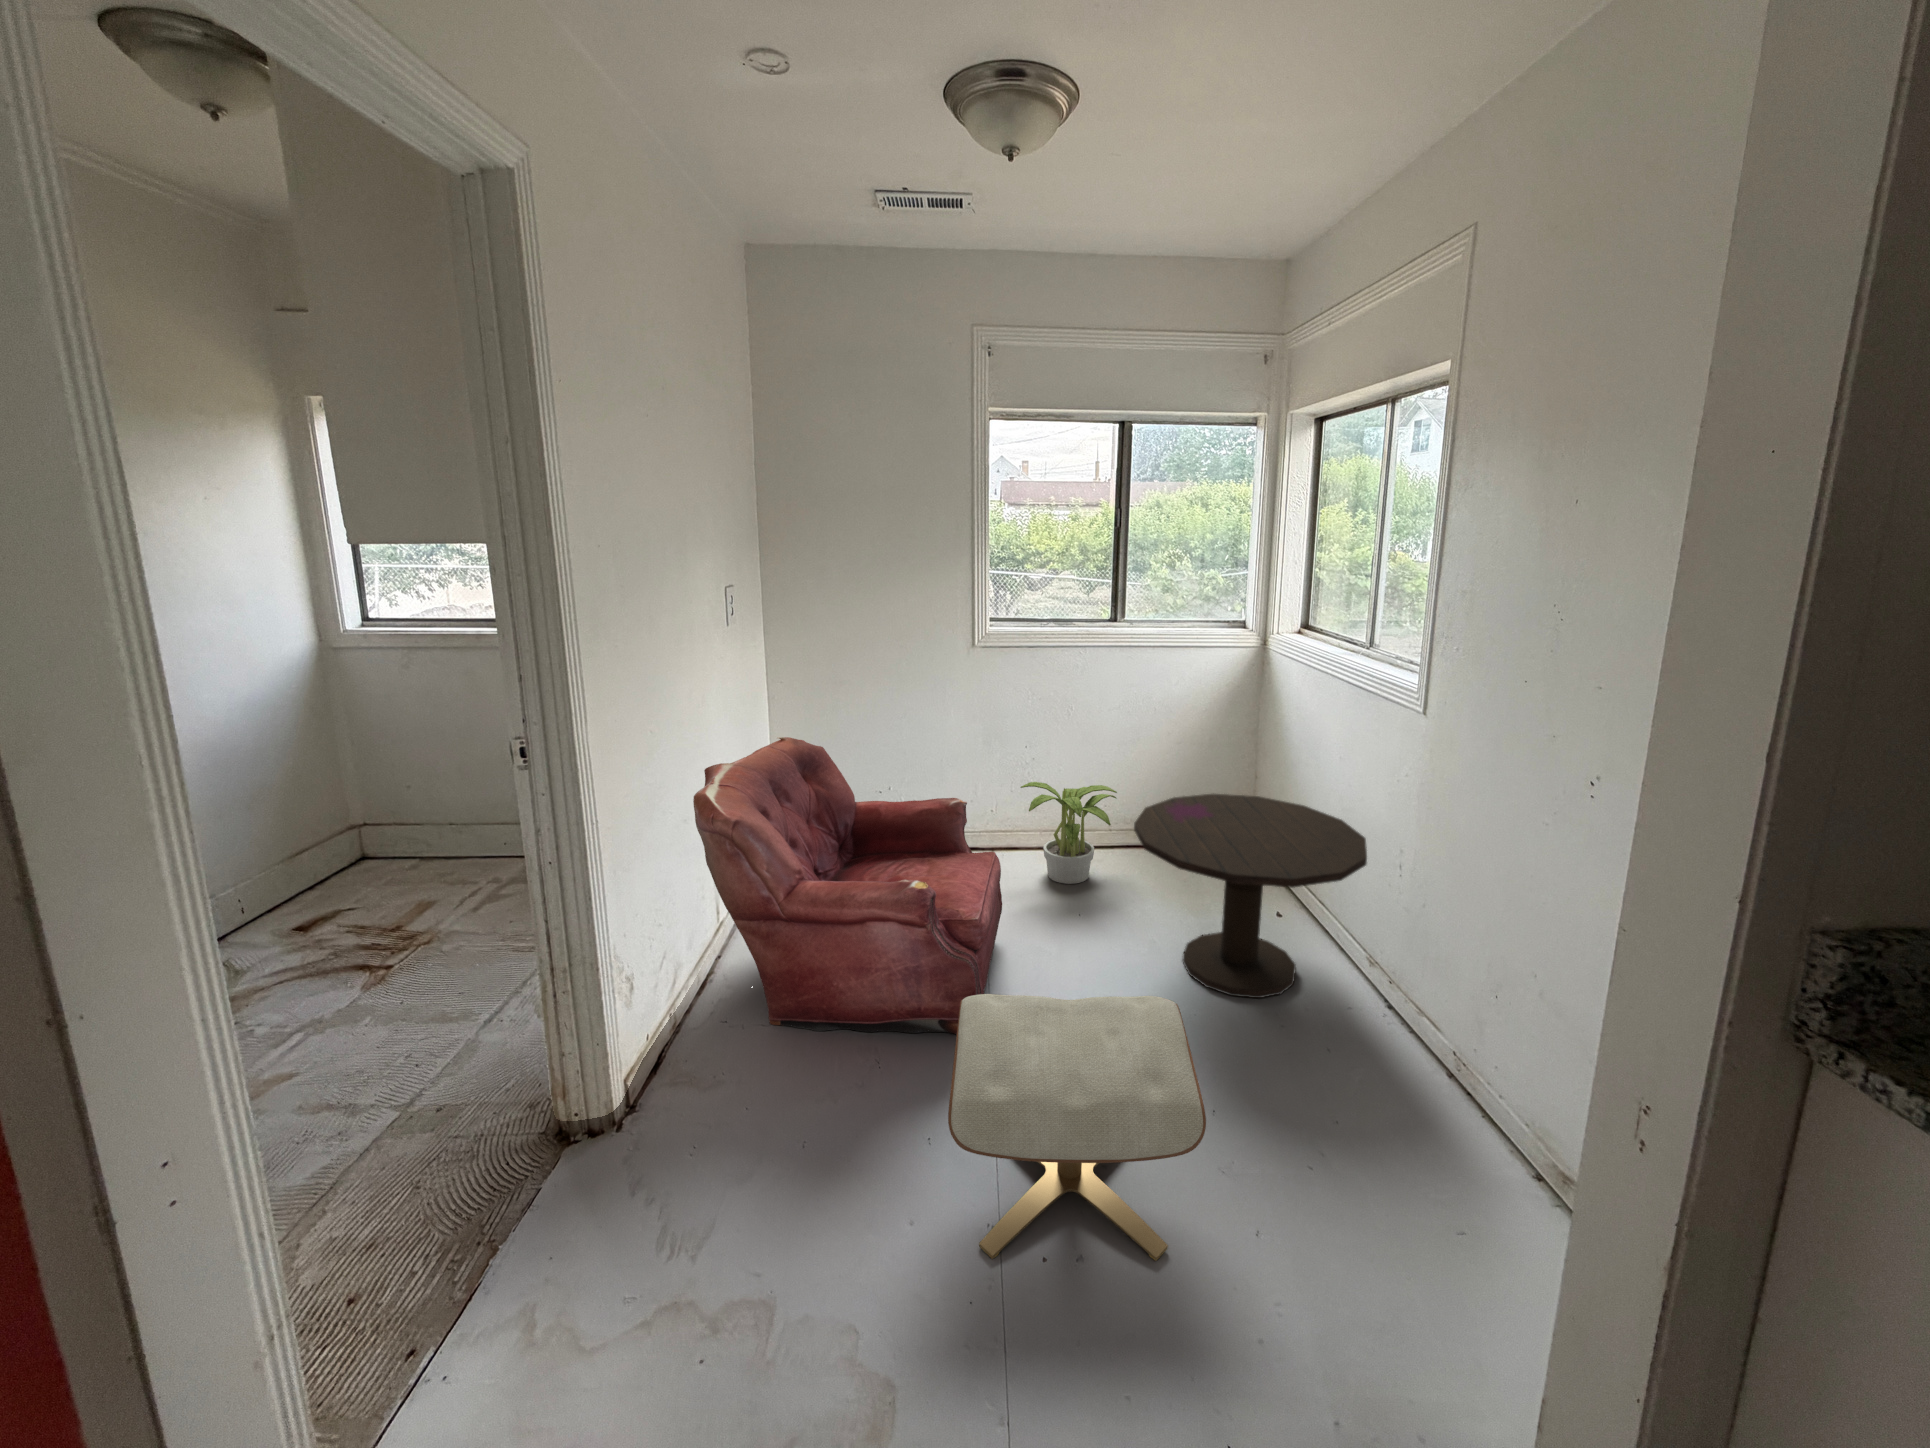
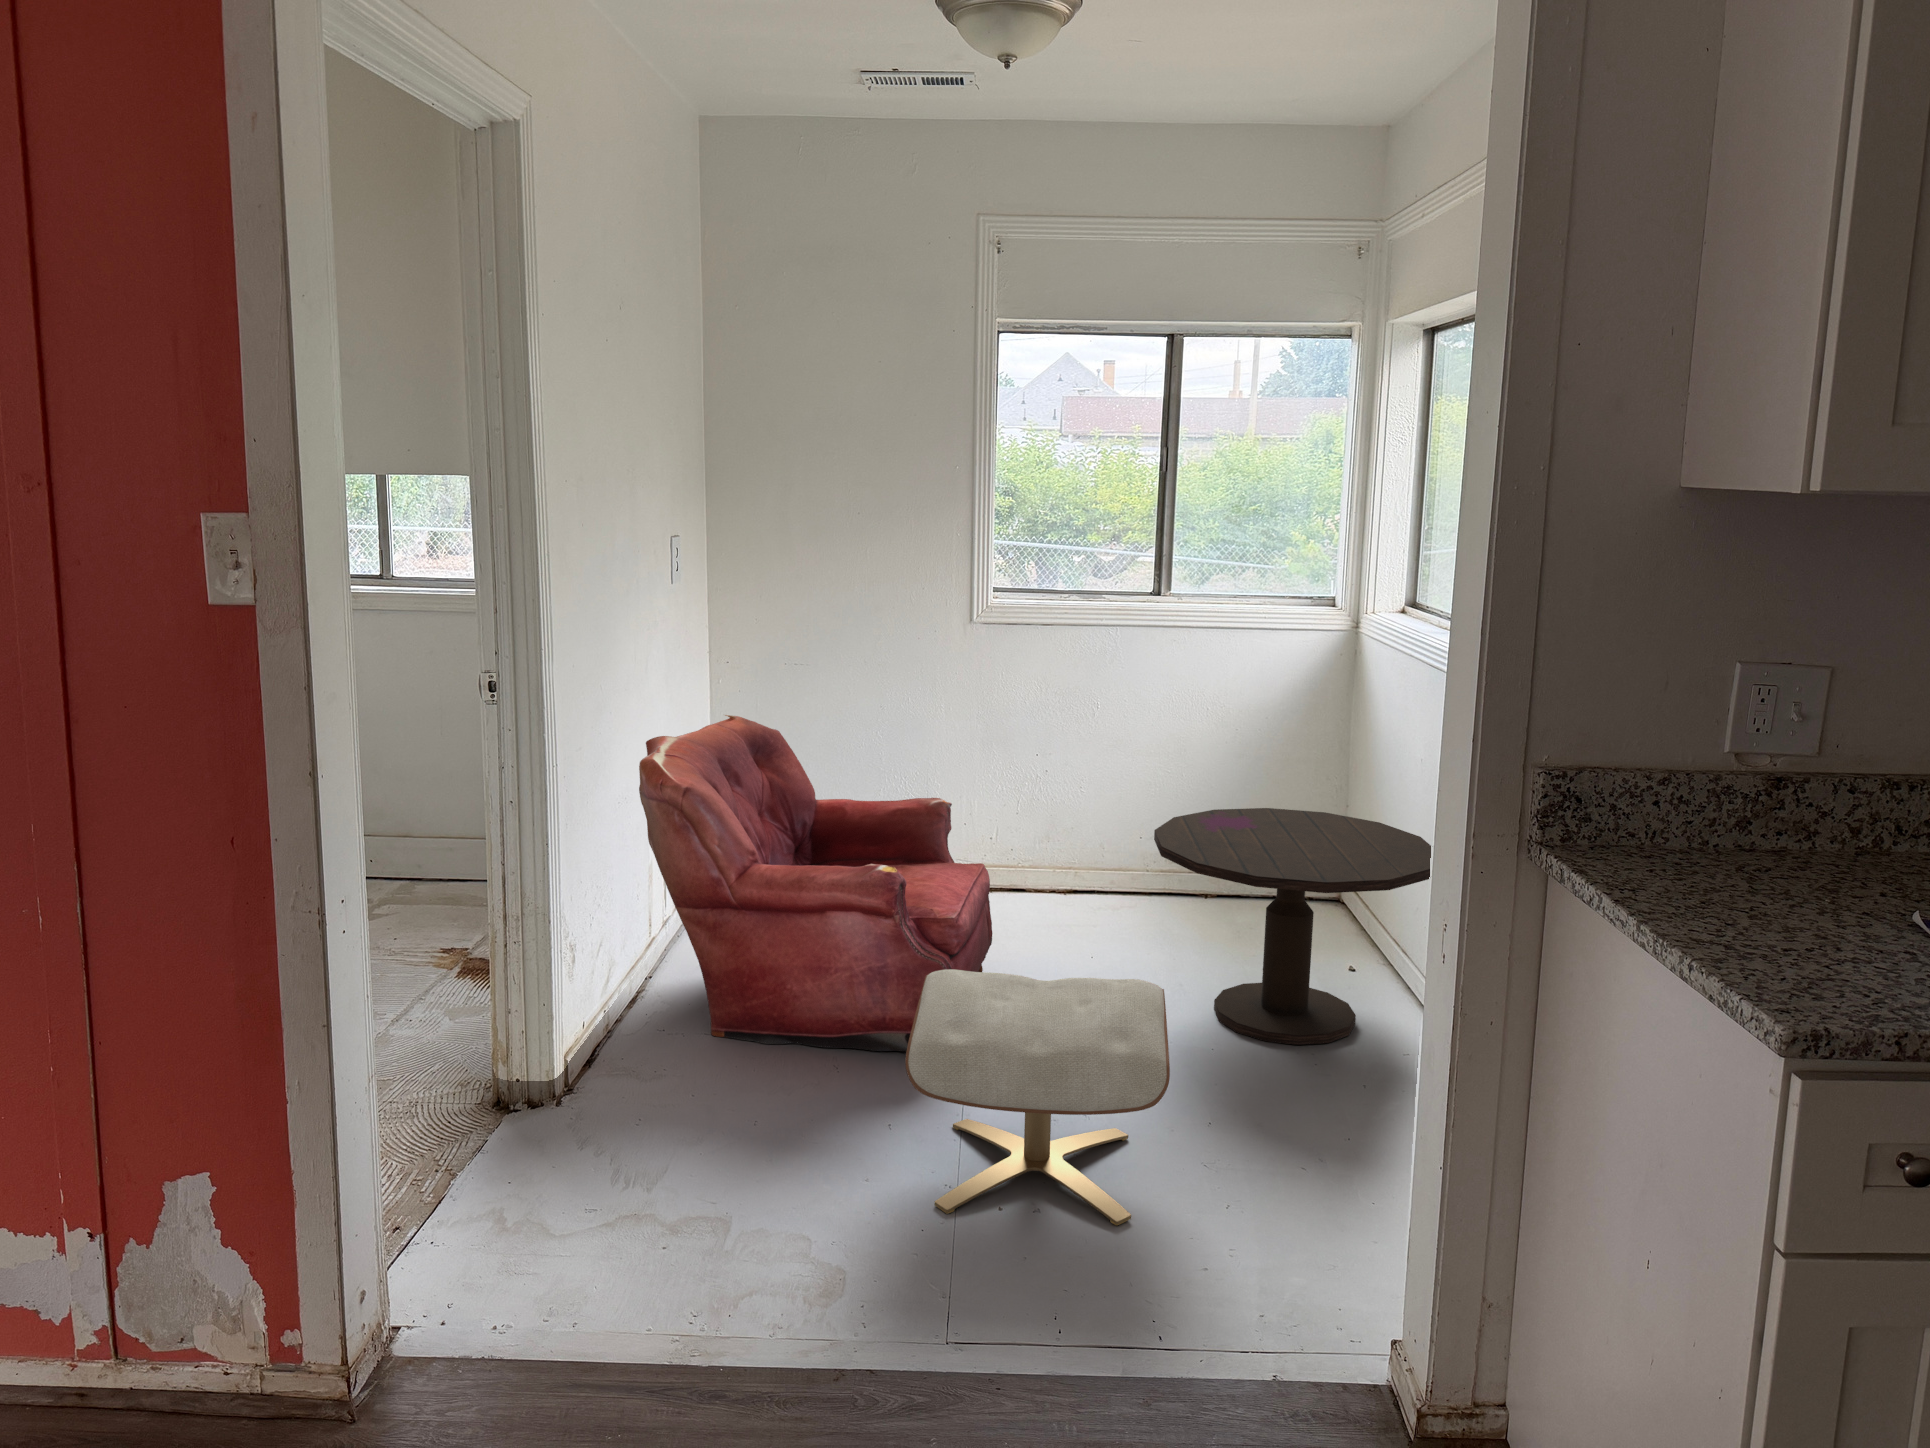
potted plant: present [1021,782,1117,884] -> none [1026,797,1155,930]

